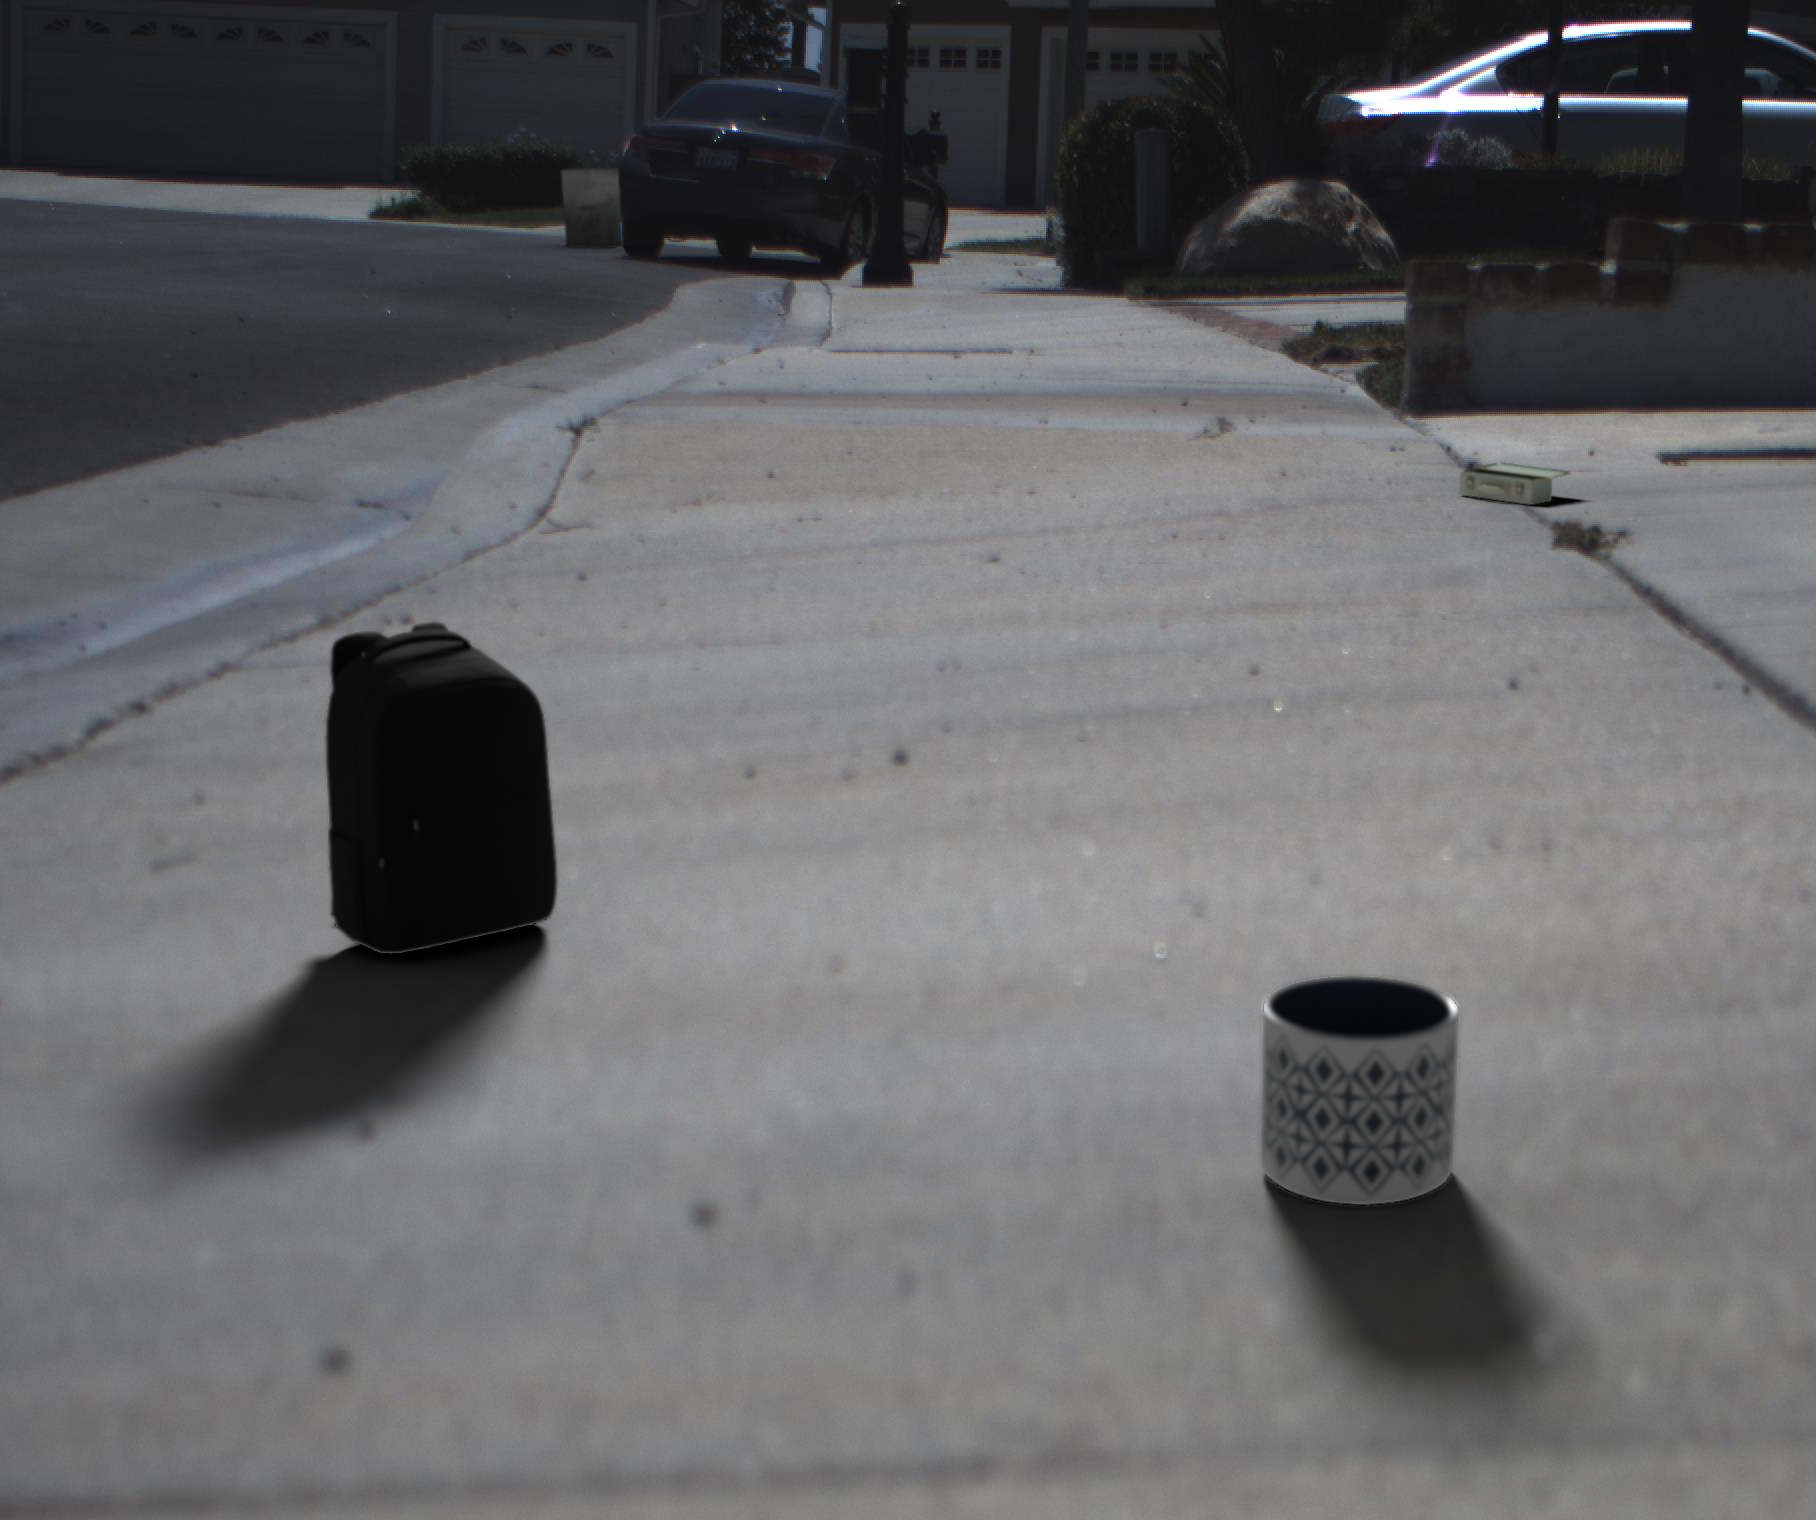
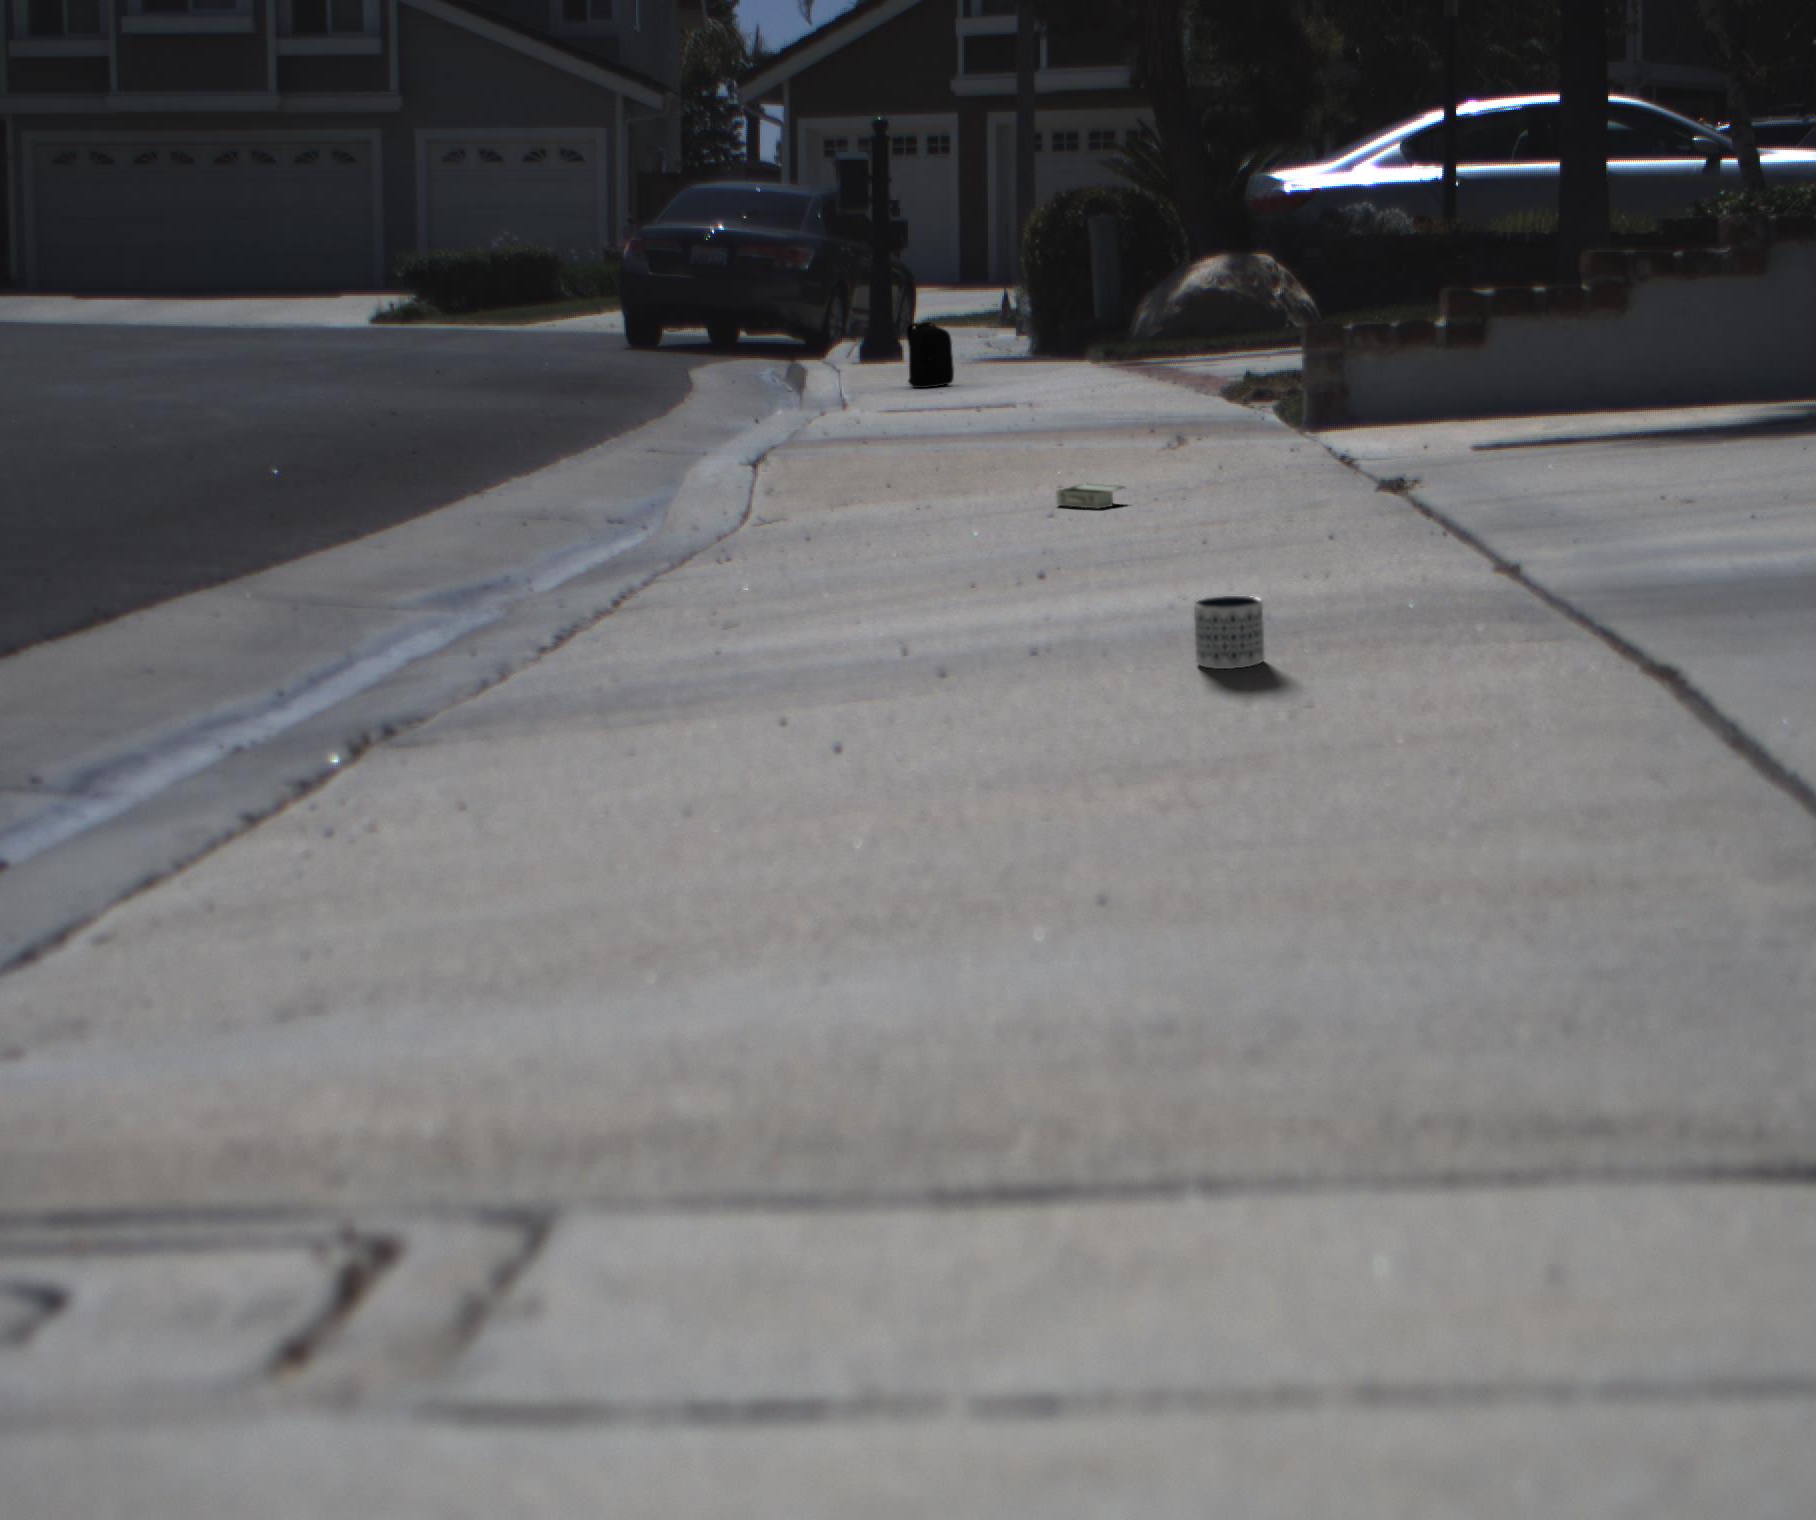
trash can: present [561,168,623,248] -> none [598,273,652,344]
toolbox: present [1459,463,1570,505] -> present [1056,484,1124,509]
backpack: present [326,622,557,954] -> present [907,322,954,388]

